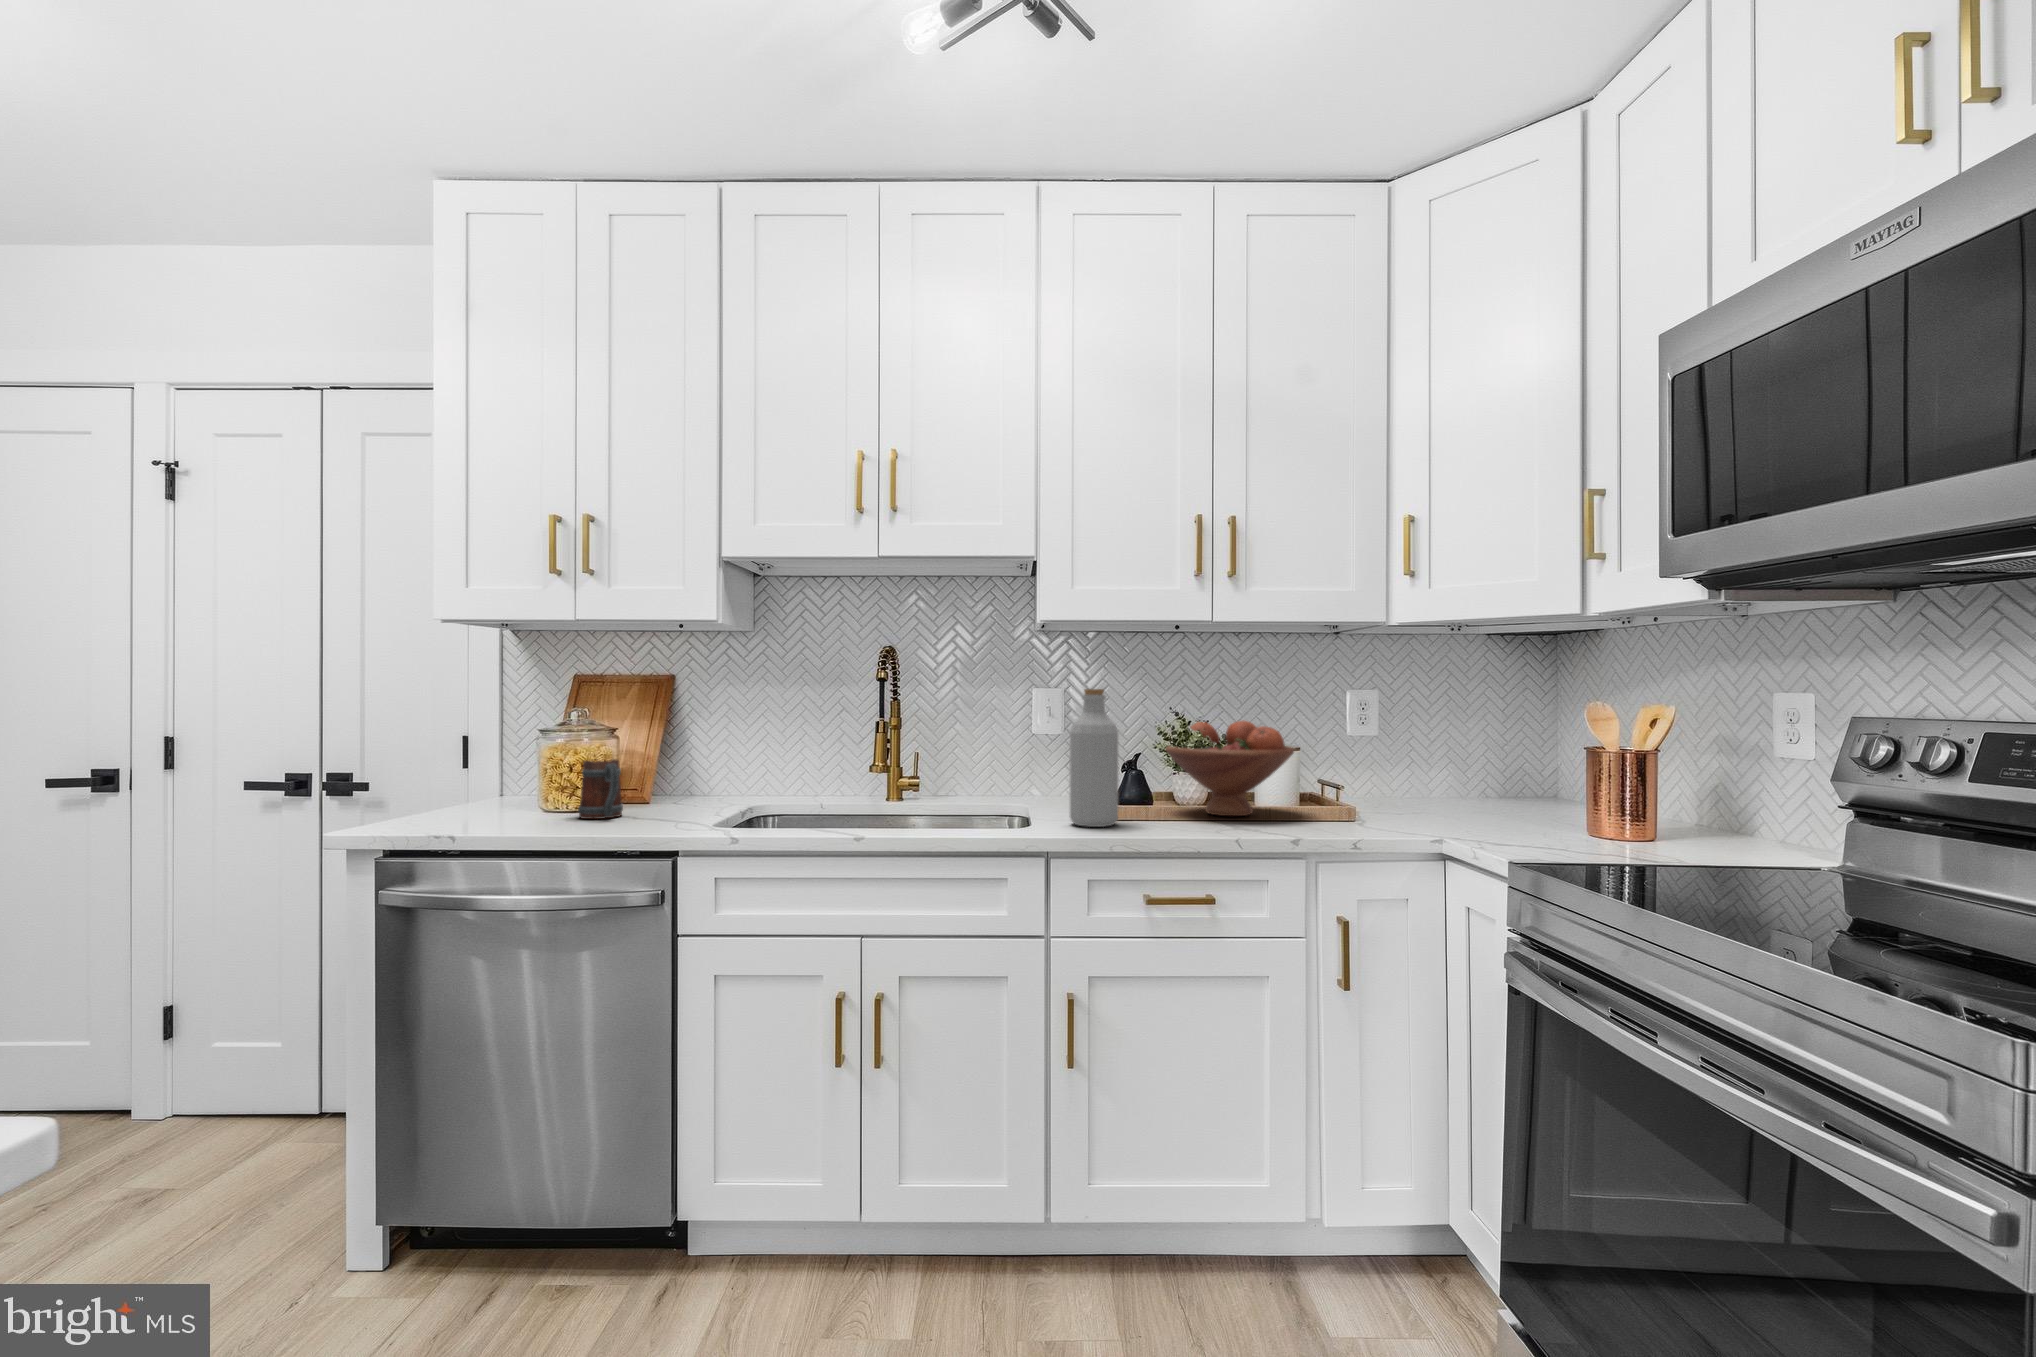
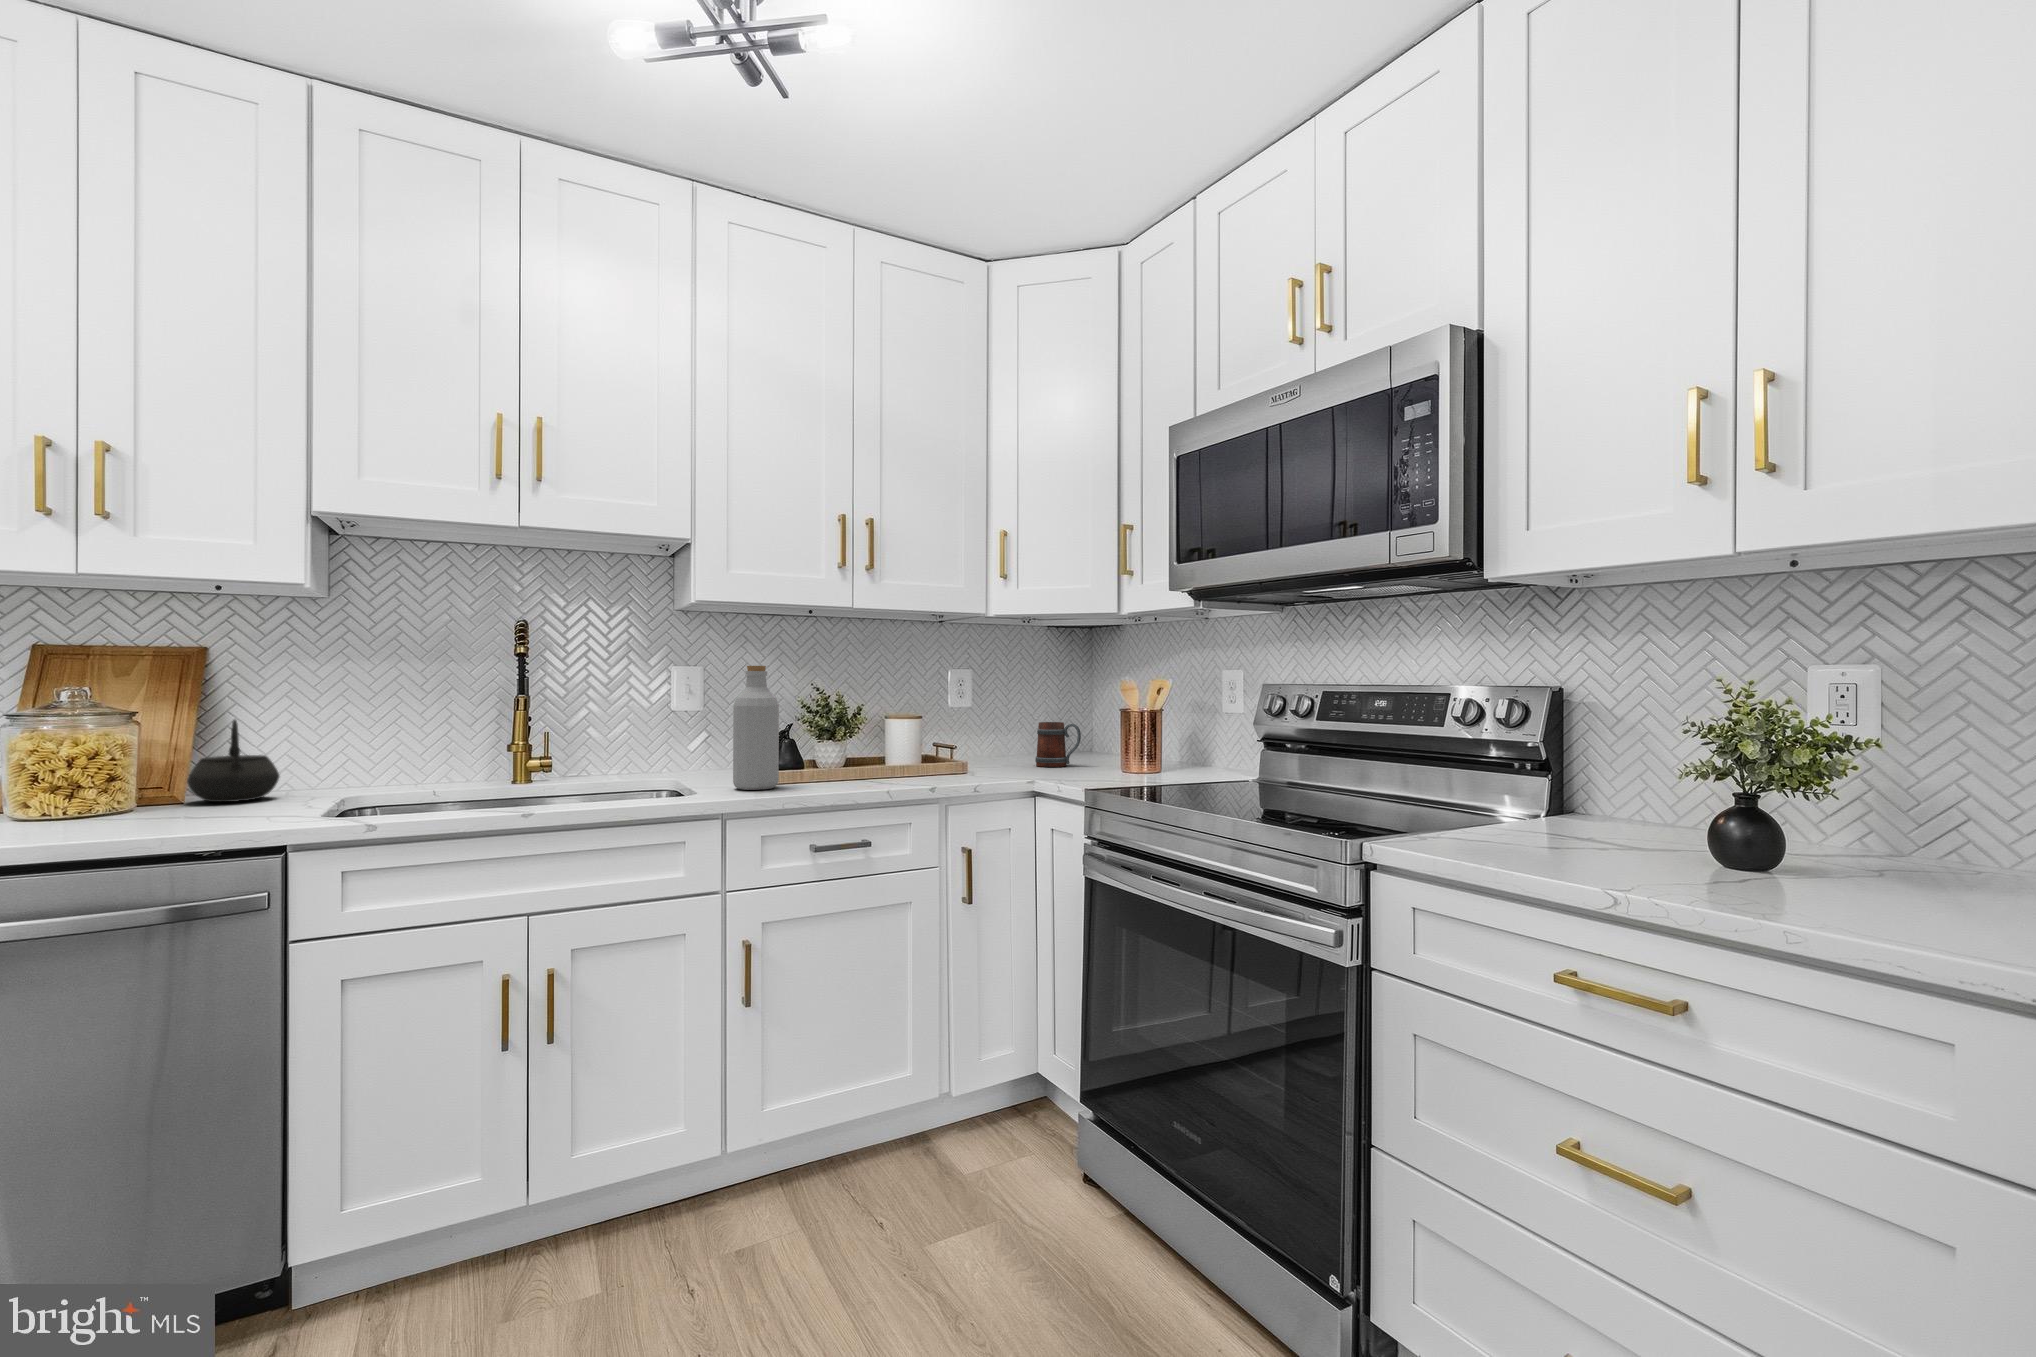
fruit bowl: present [1166,721,1294,816] -> none [807,695,916,776]
kettle: none [648,735,712,805] -> present [187,720,279,802]
mug: present [578,759,623,819] -> present [1035,722,1081,767]

